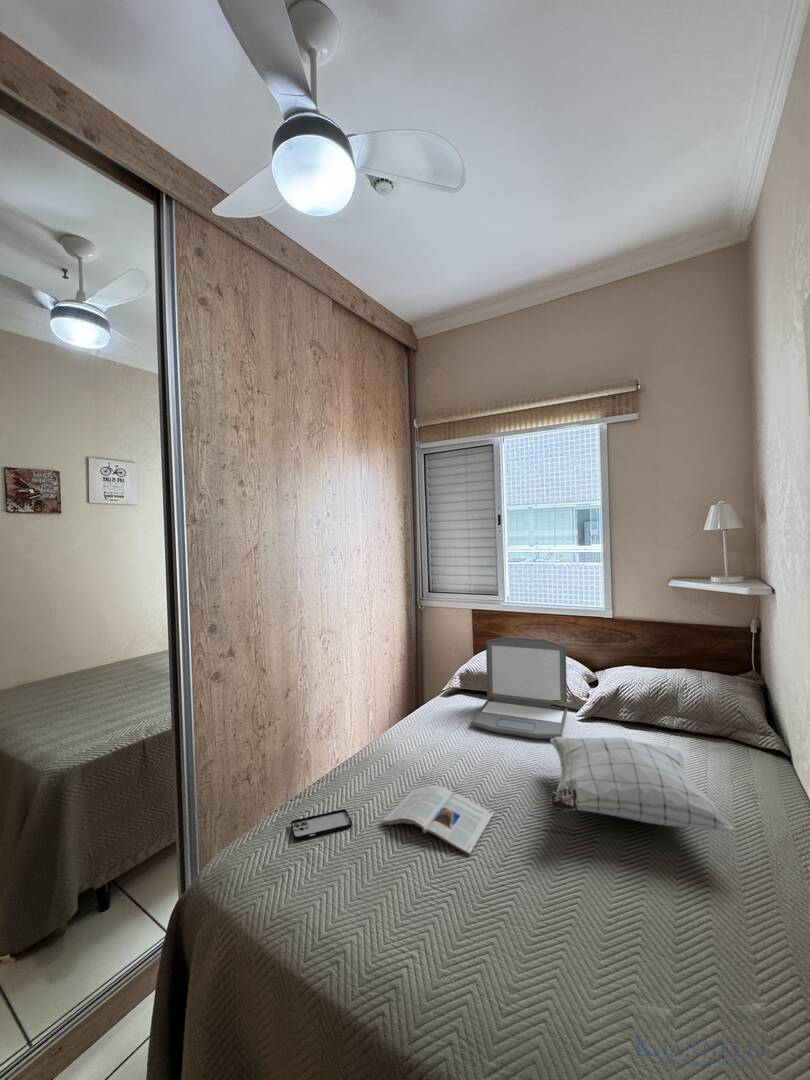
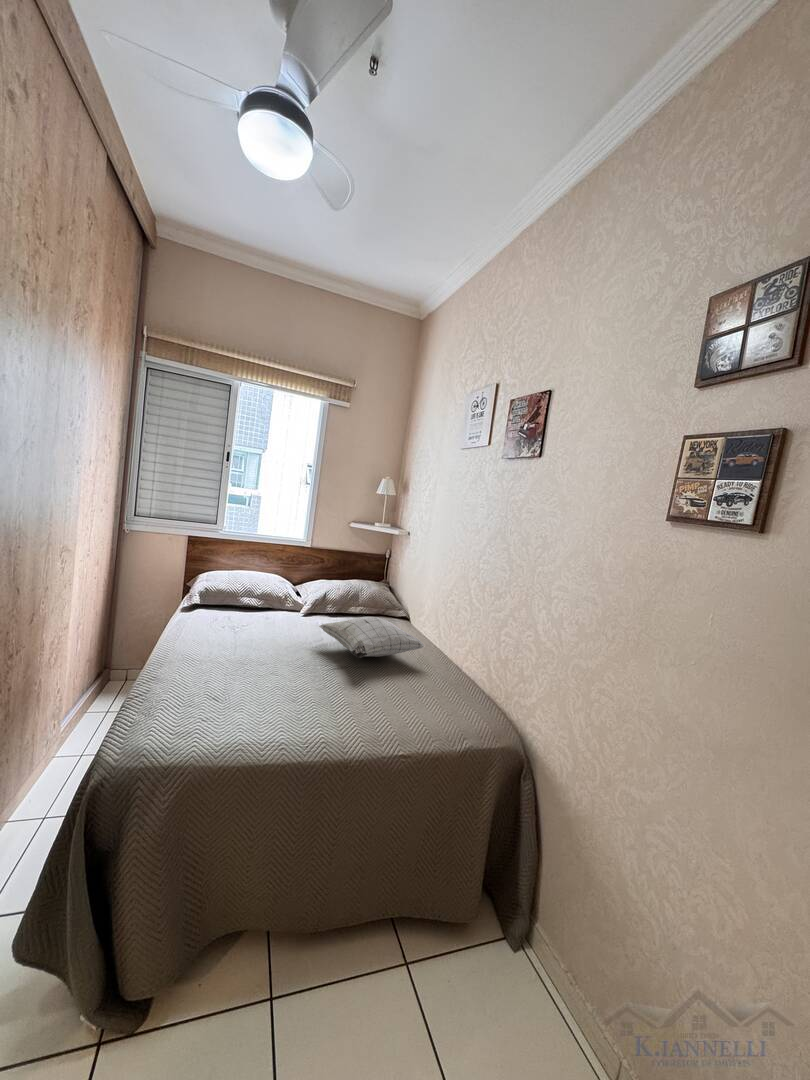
laptop: present [471,637,567,740] -> none [233,560,308,632]
magazine: present [382,785,494,855] -> none [248,667,322,700]
smartphone: present [291,809,352,840] -> none [181,700,232,728]

